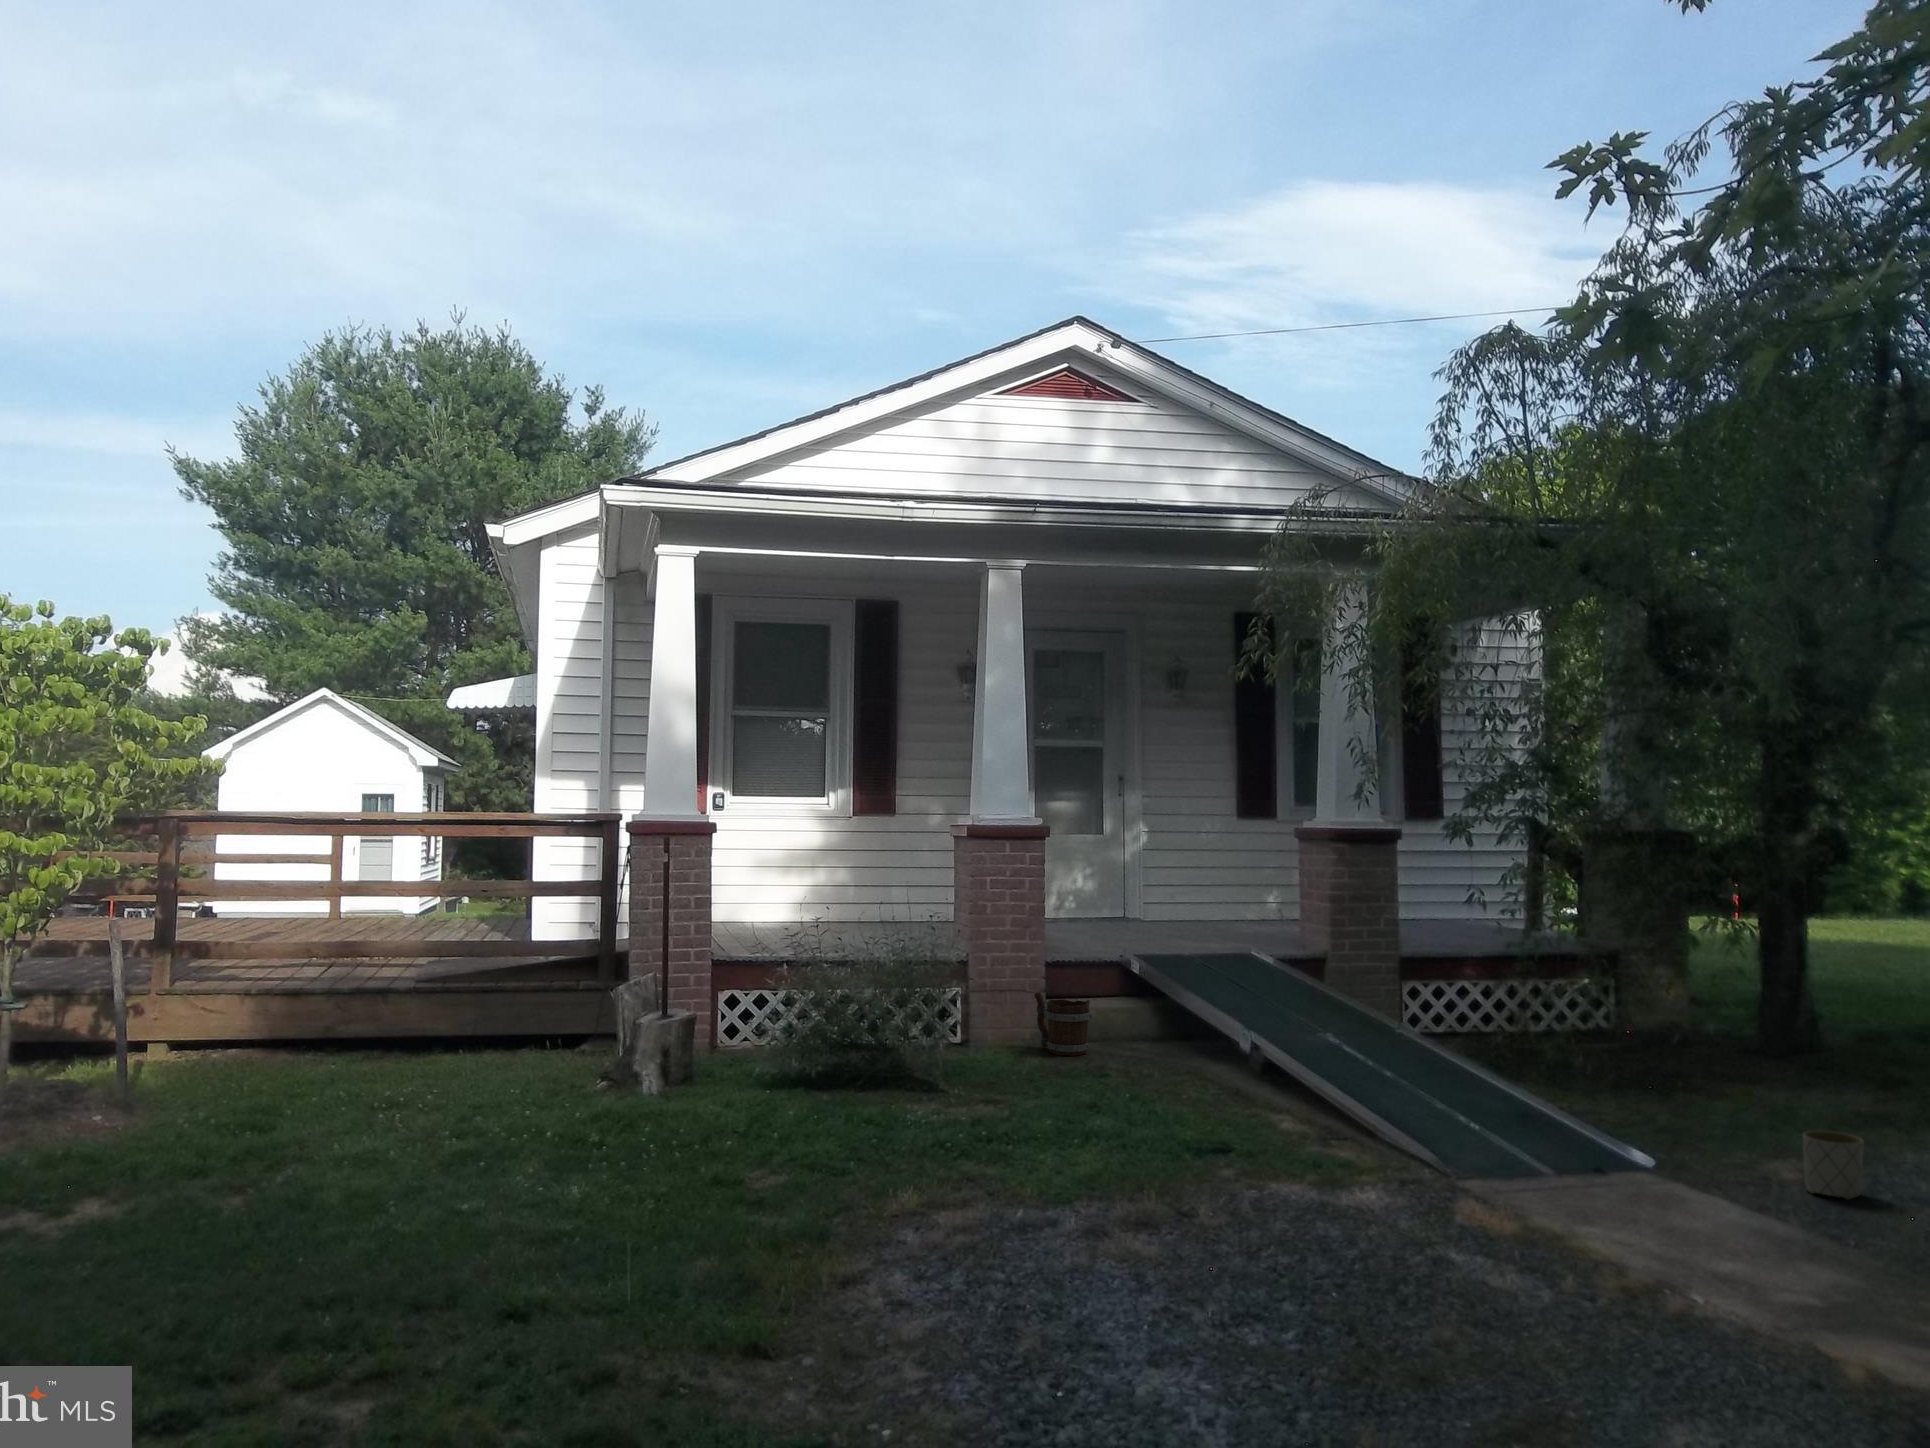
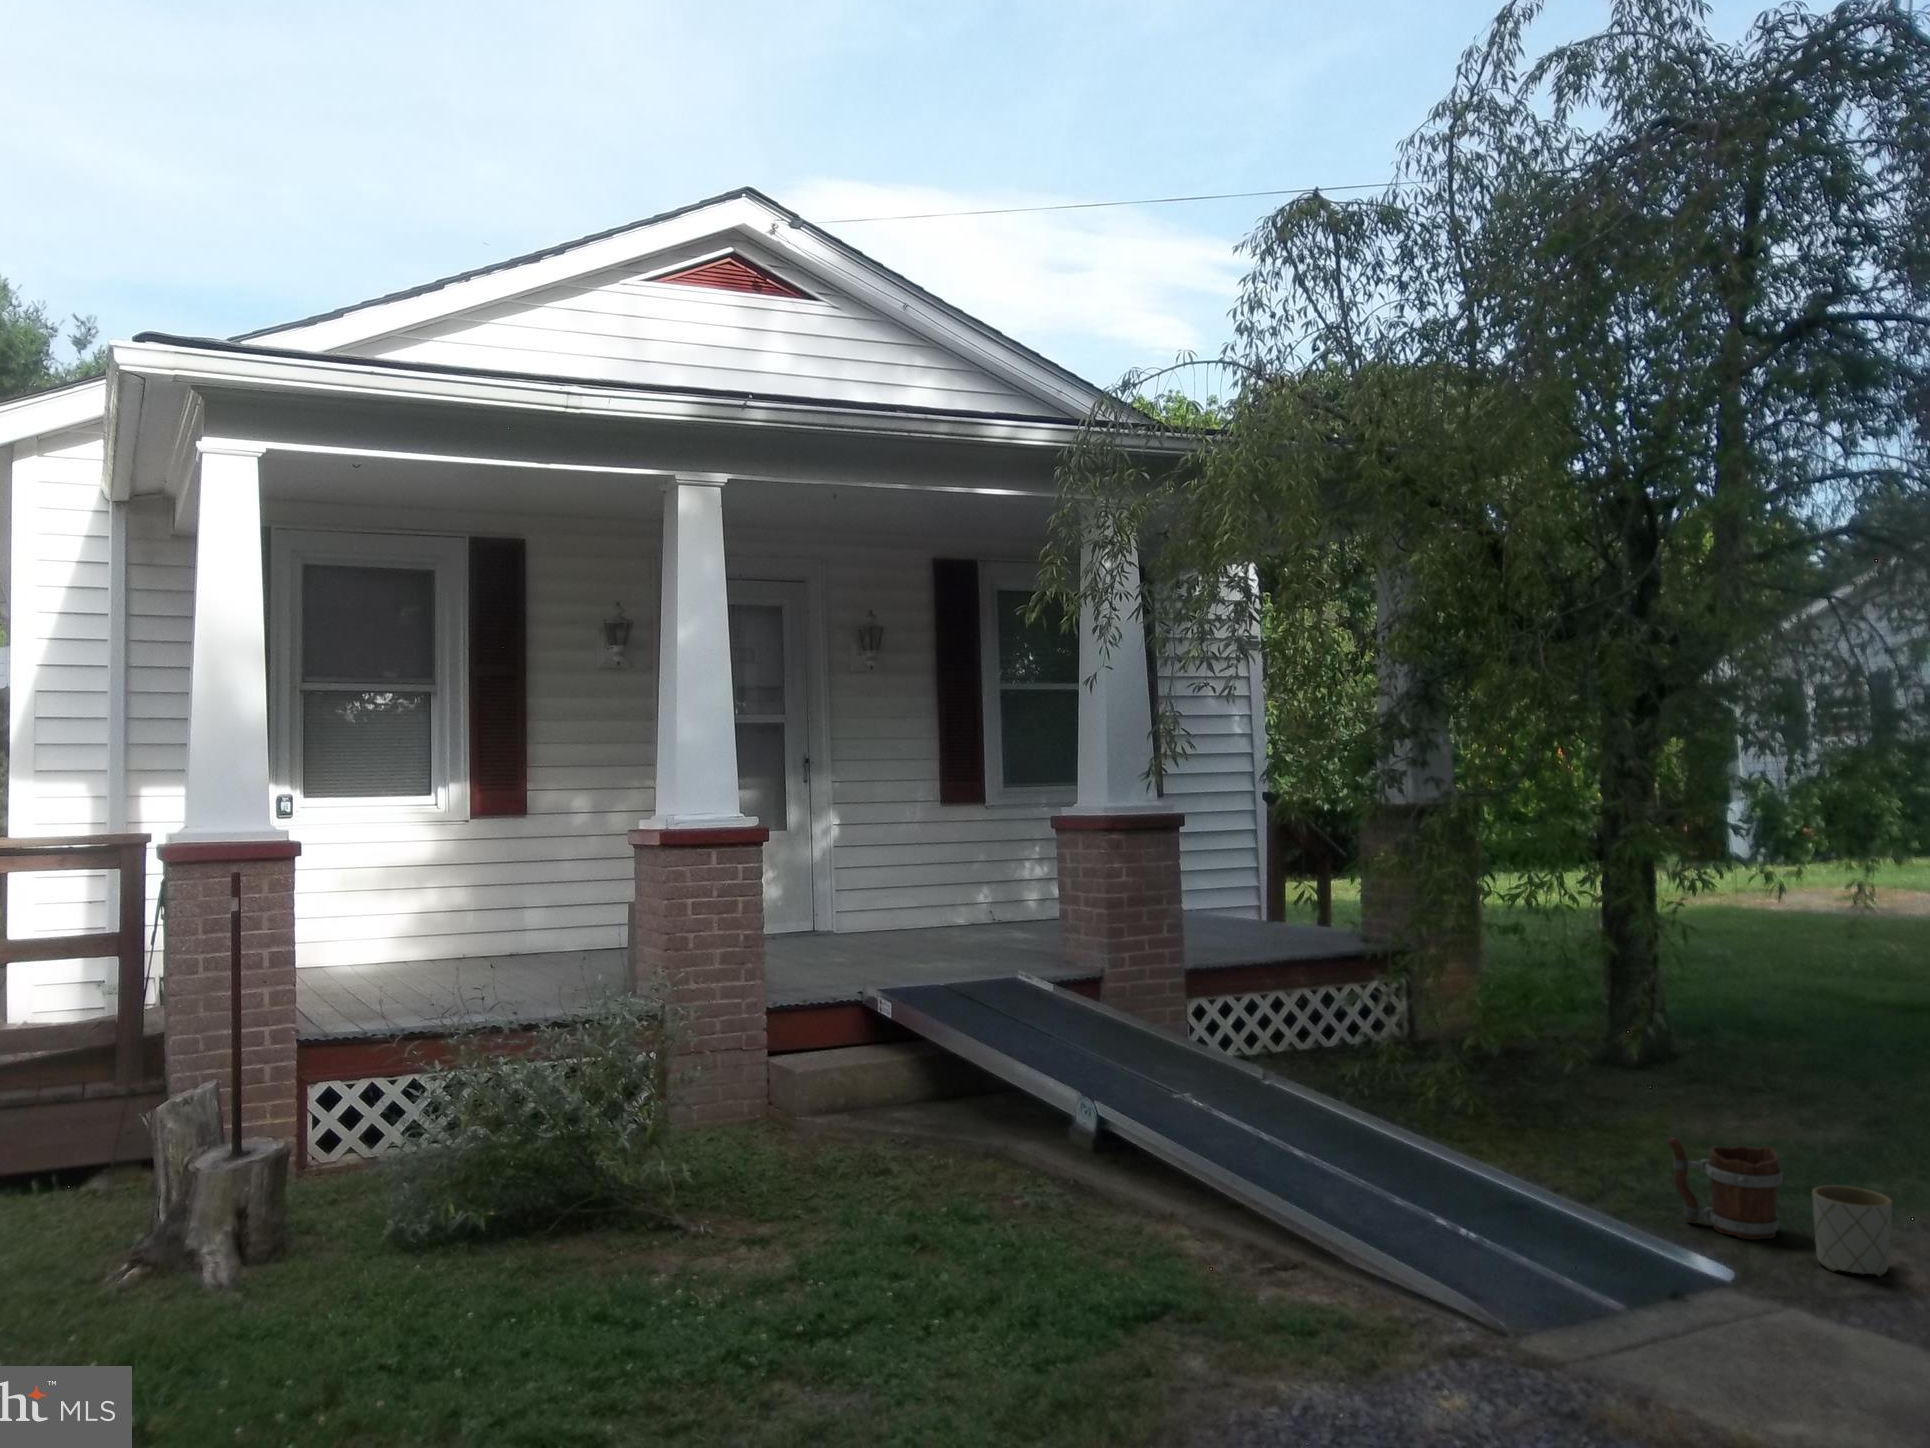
bucket: present [1035,992,1092,1056] -> present [1668,1137,1783,1240]

